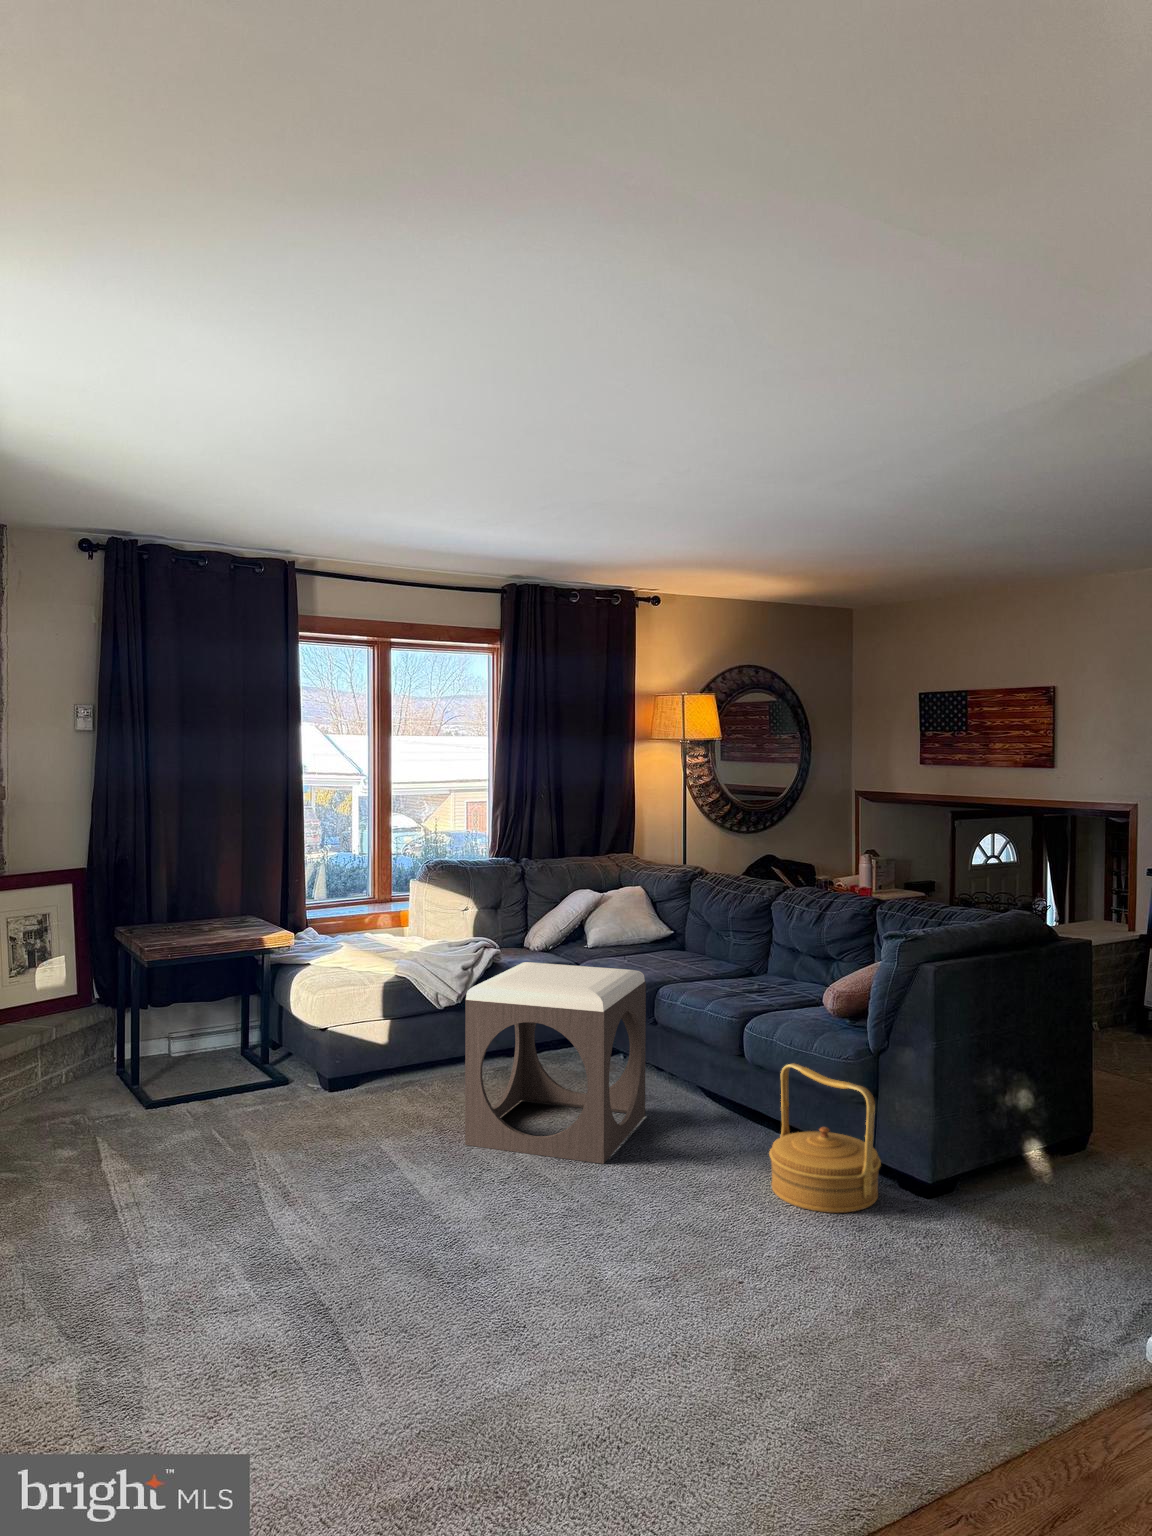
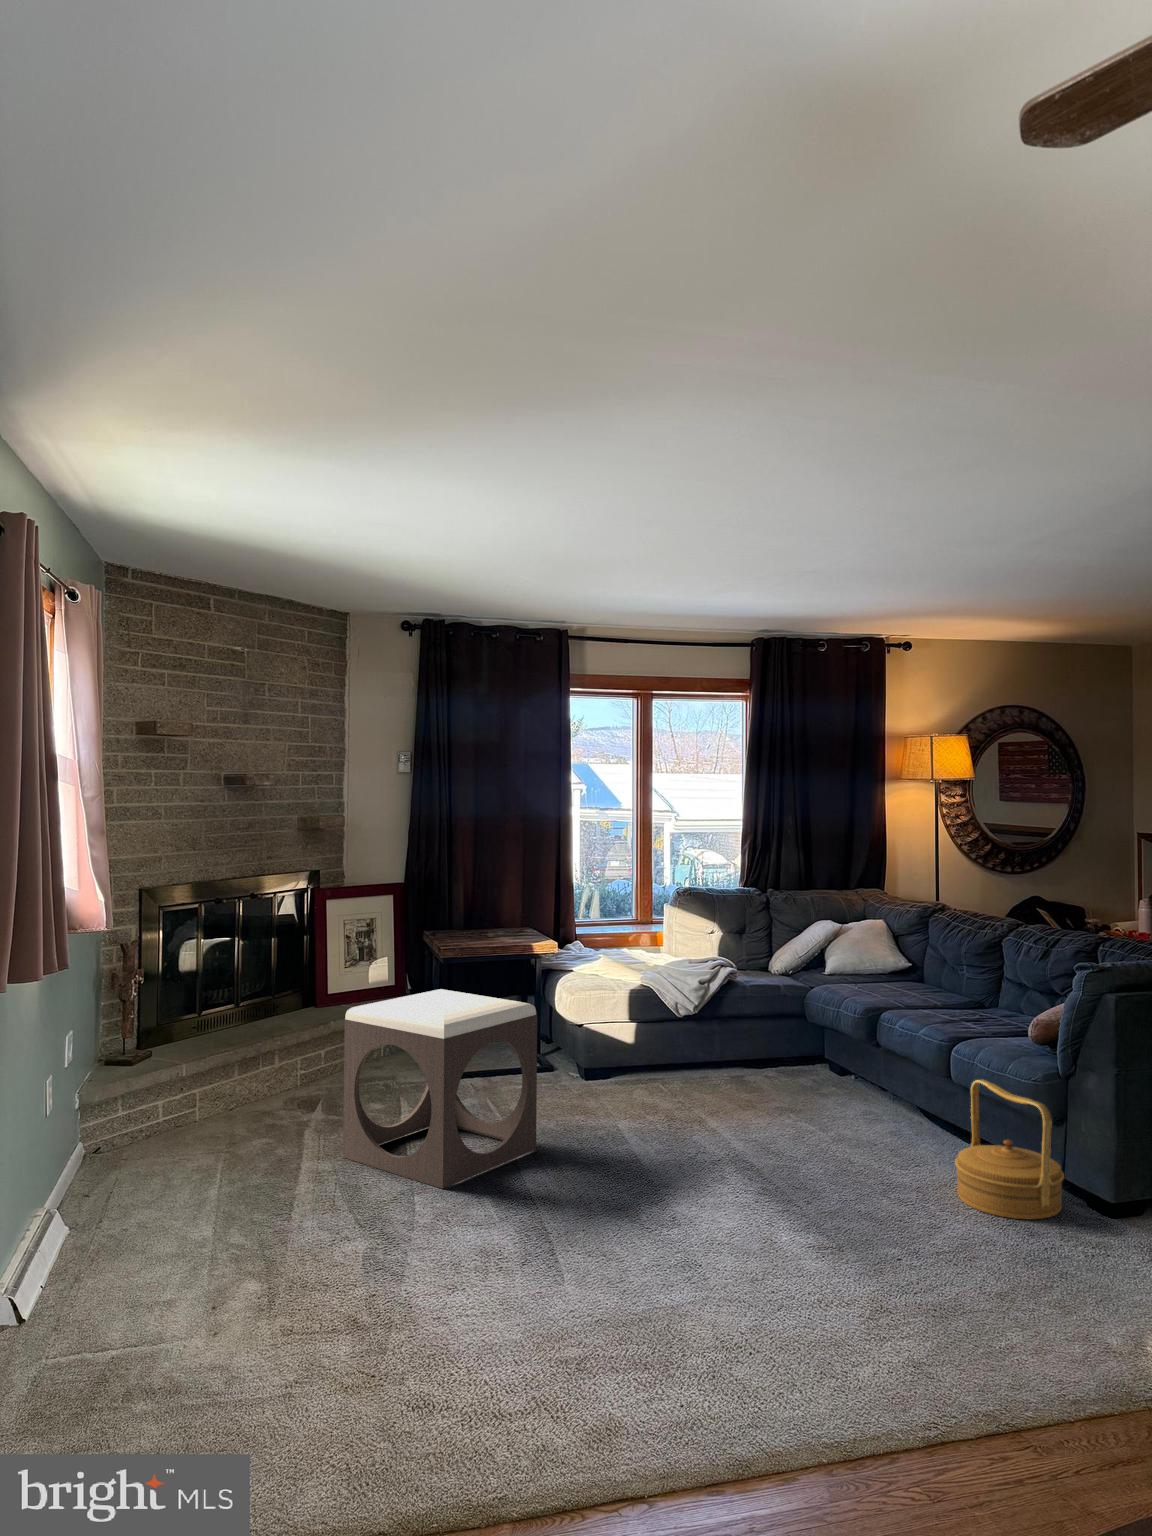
footstool: present [465,962,646,1164] -> present [343,989,537,1189]

